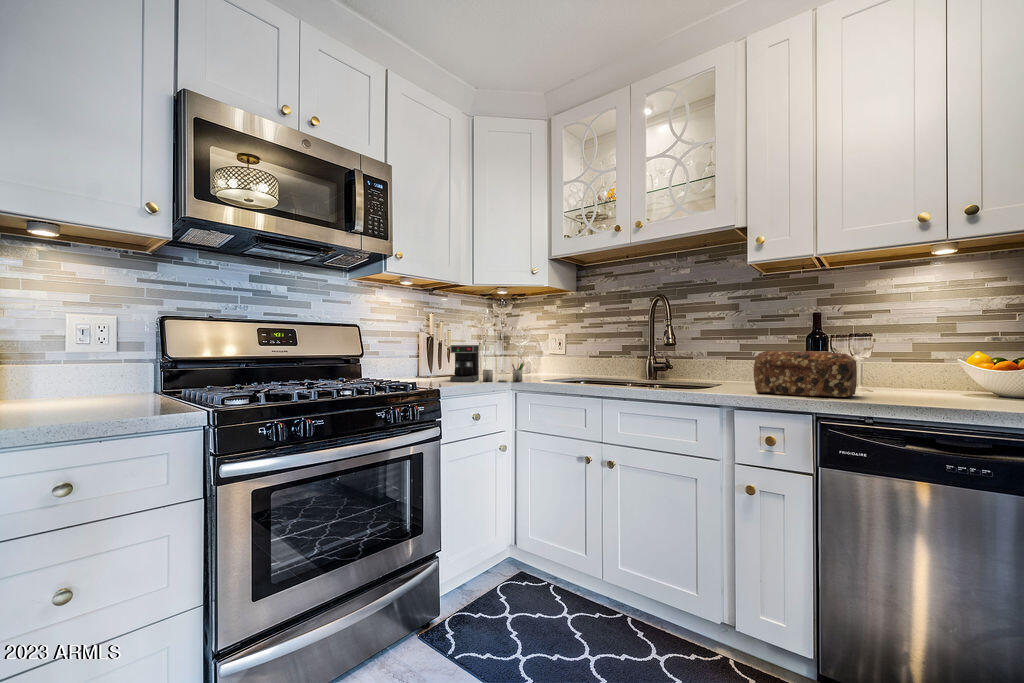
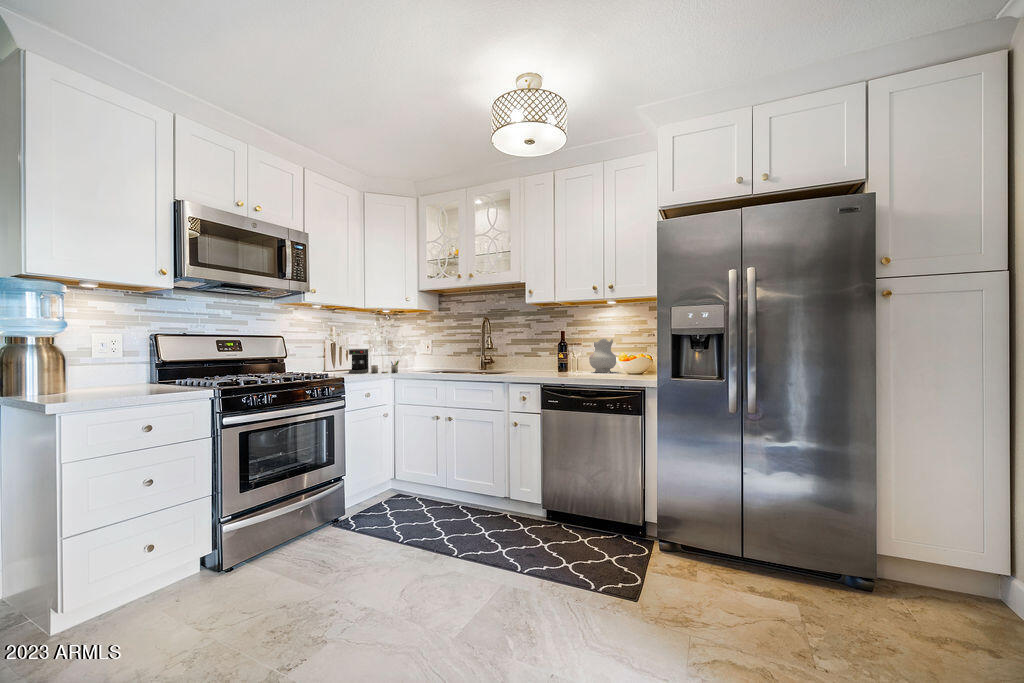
ceramic pitcher: none [867,325,933,390] -> present [589,338,616,373]
bread loaf: present [754,351,857,397] -> none [522,353,570,376]

